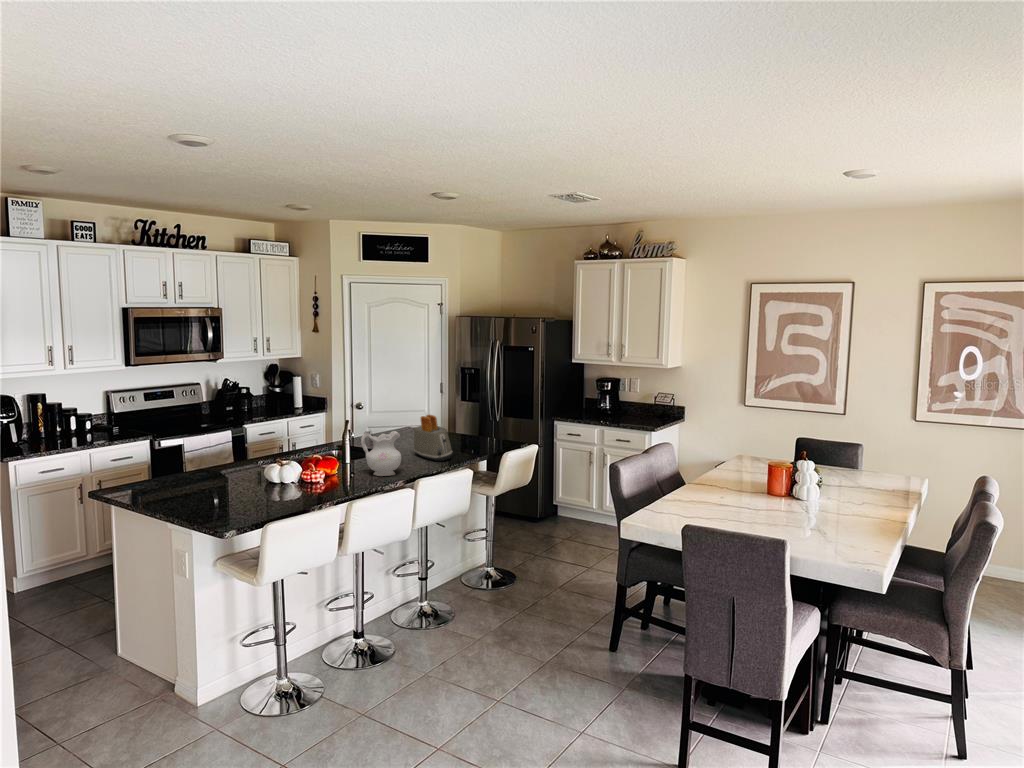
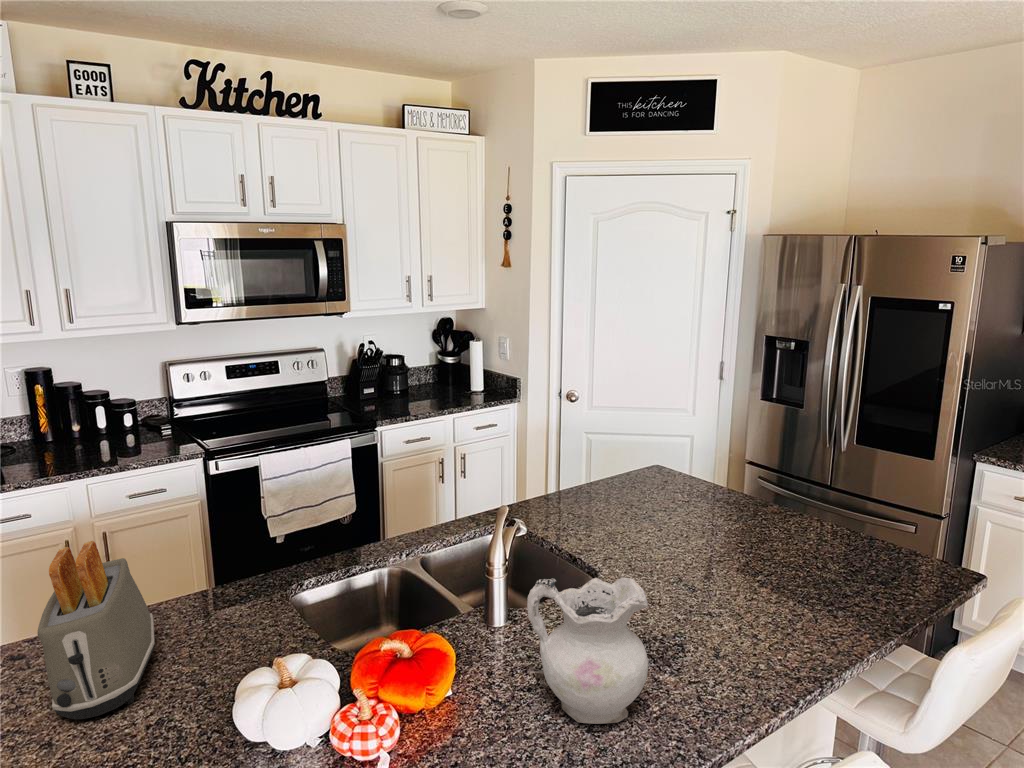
toaster: present [414,415,452,461] -> present [37,541,155,719]

